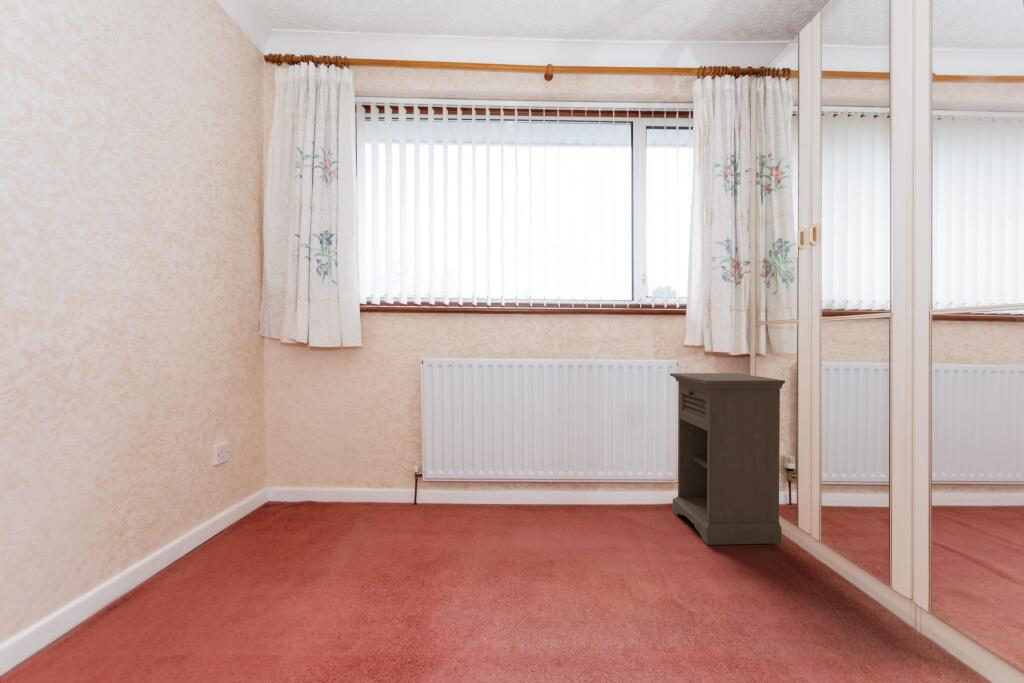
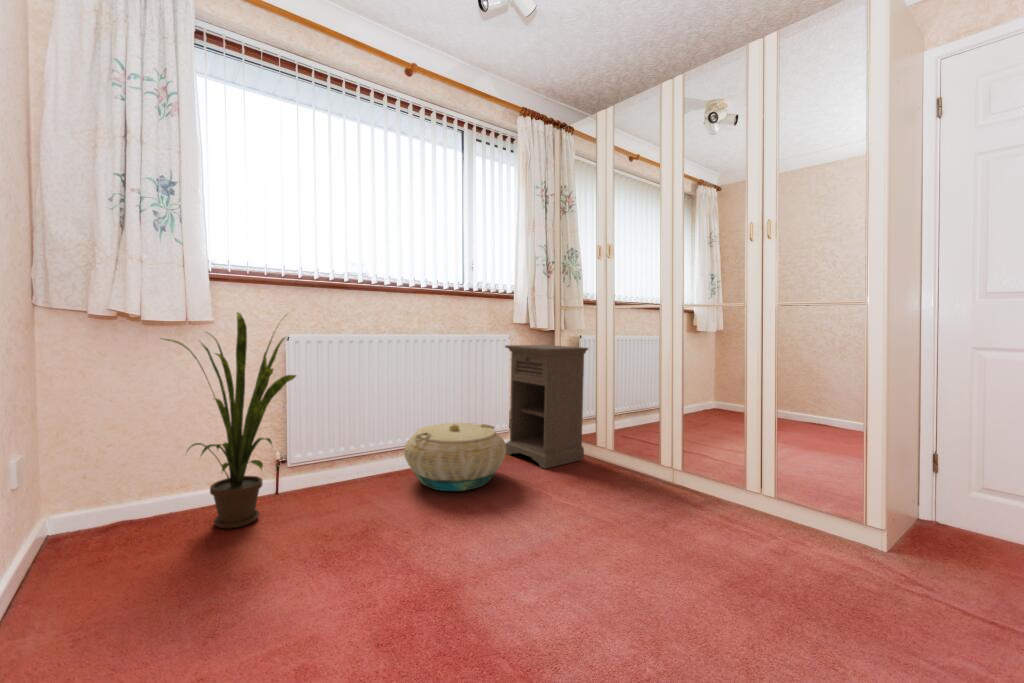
house plant: none [308,339,414,535] -> present [164,312,296,528]
basket: none [519,464,641,550] -> present [404,423,506,491]

